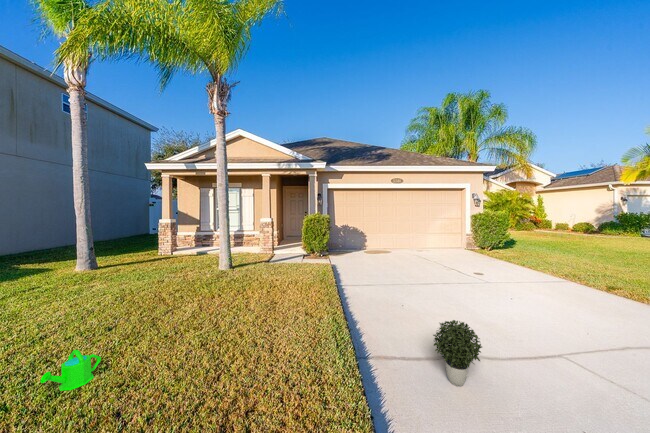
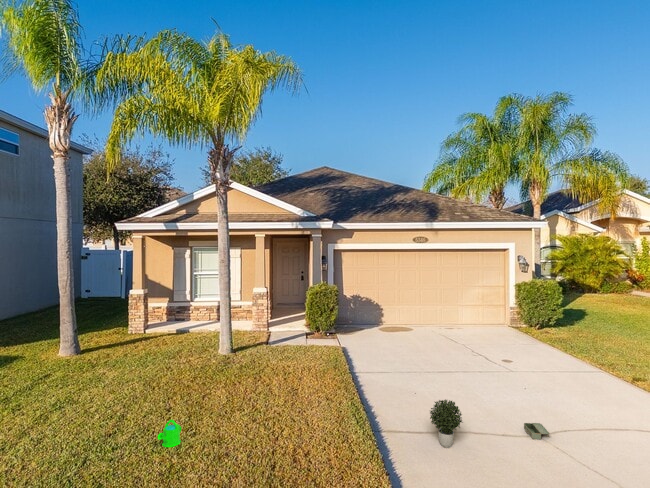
toolbox: none [543,346,590,371] -> present [524,423,550,440]

